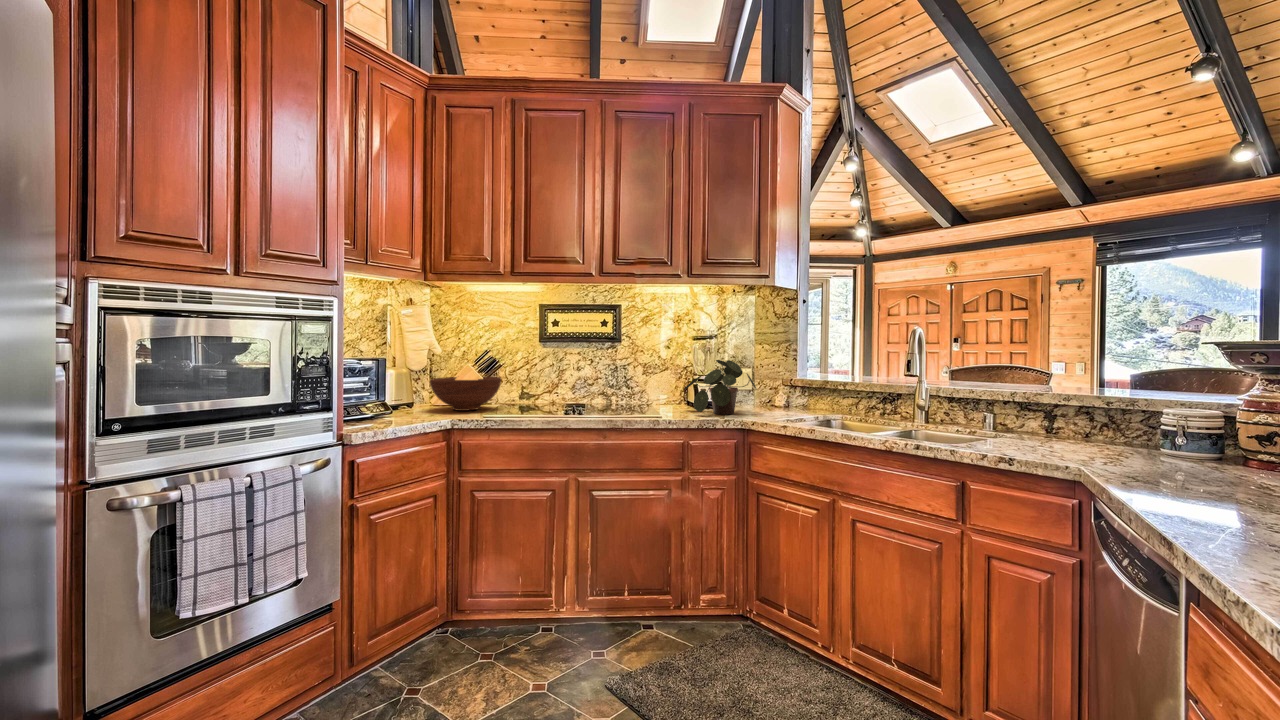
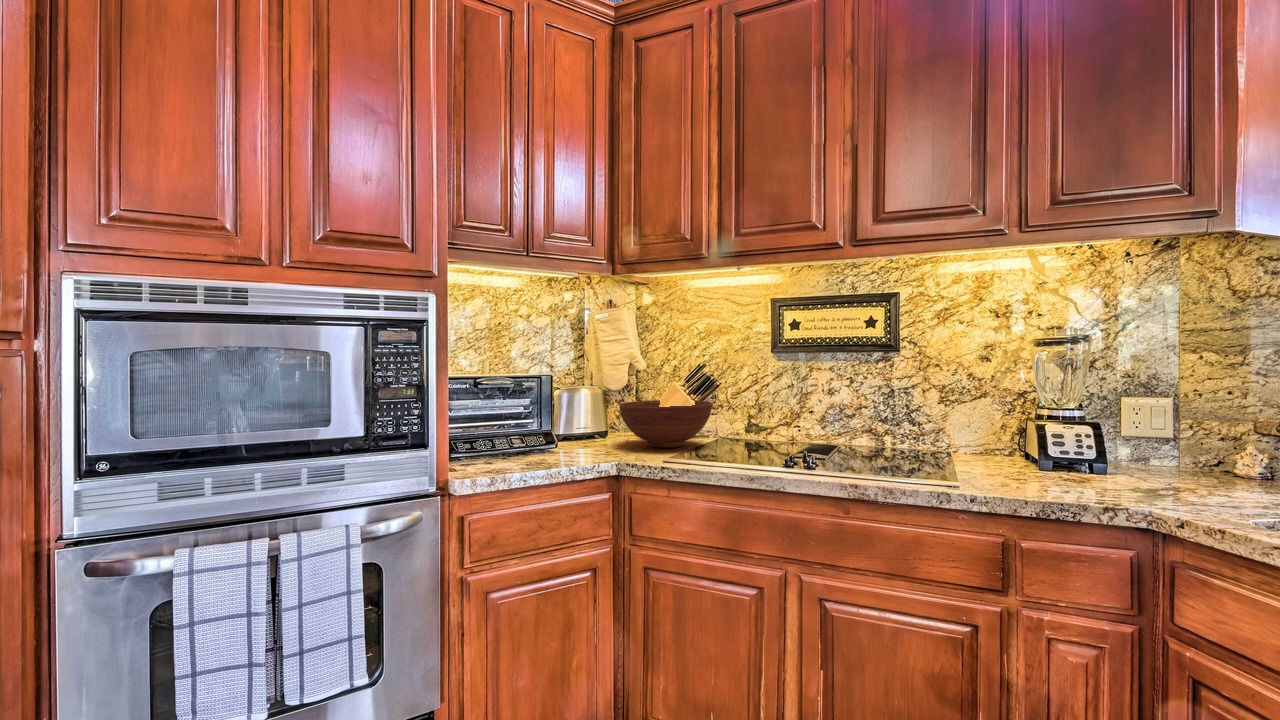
potted plant: present [685,360,756,414] -> none [1013,383,1185,491]

